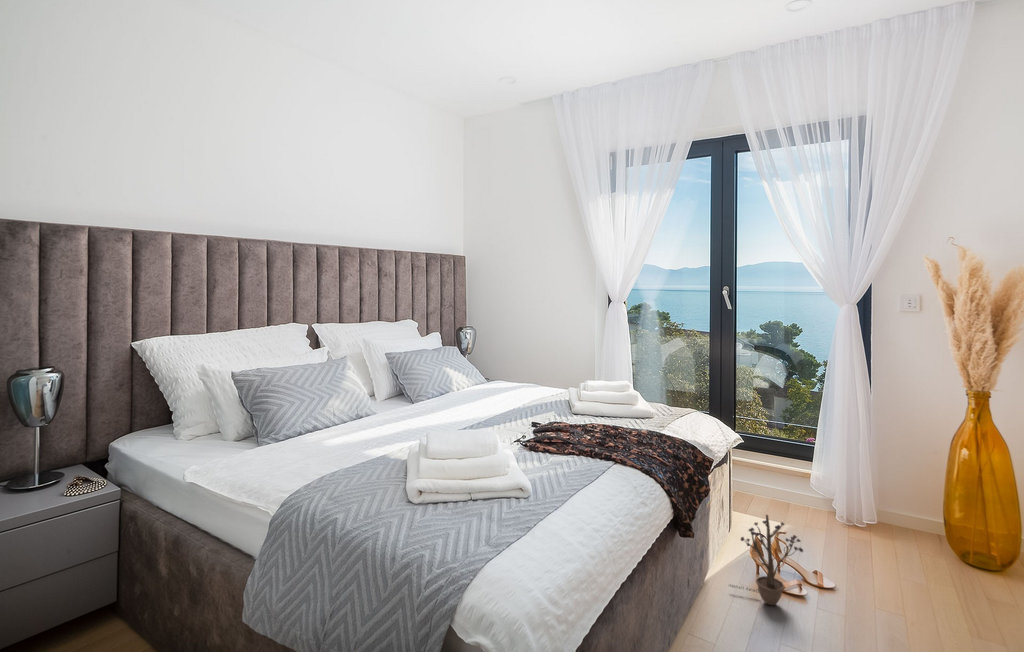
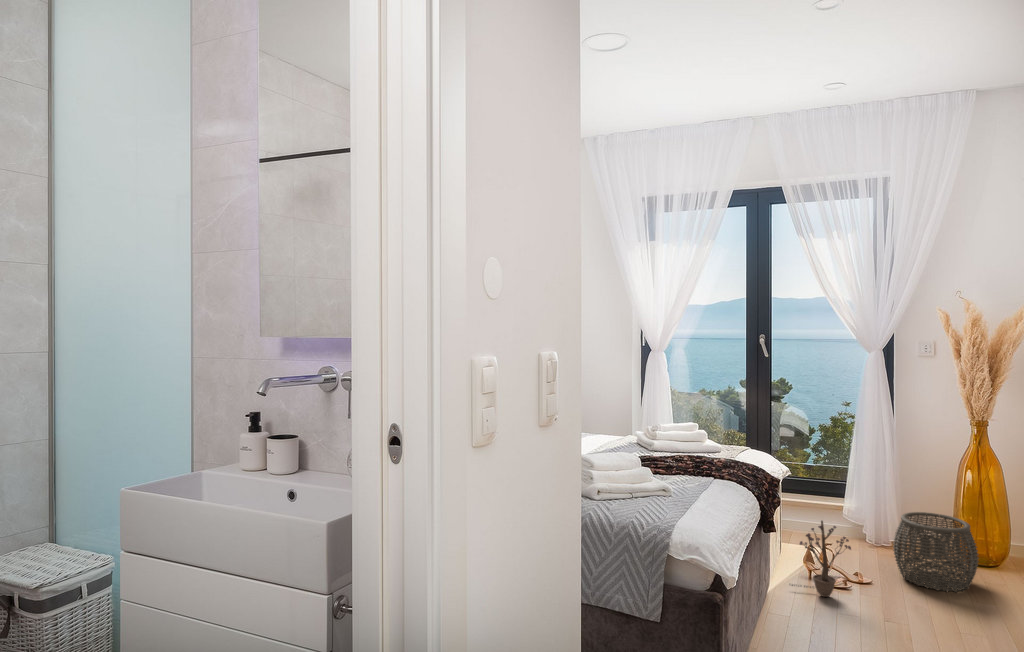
woven basket: none [862,500,975,606] -> present [893,512,979,592]

